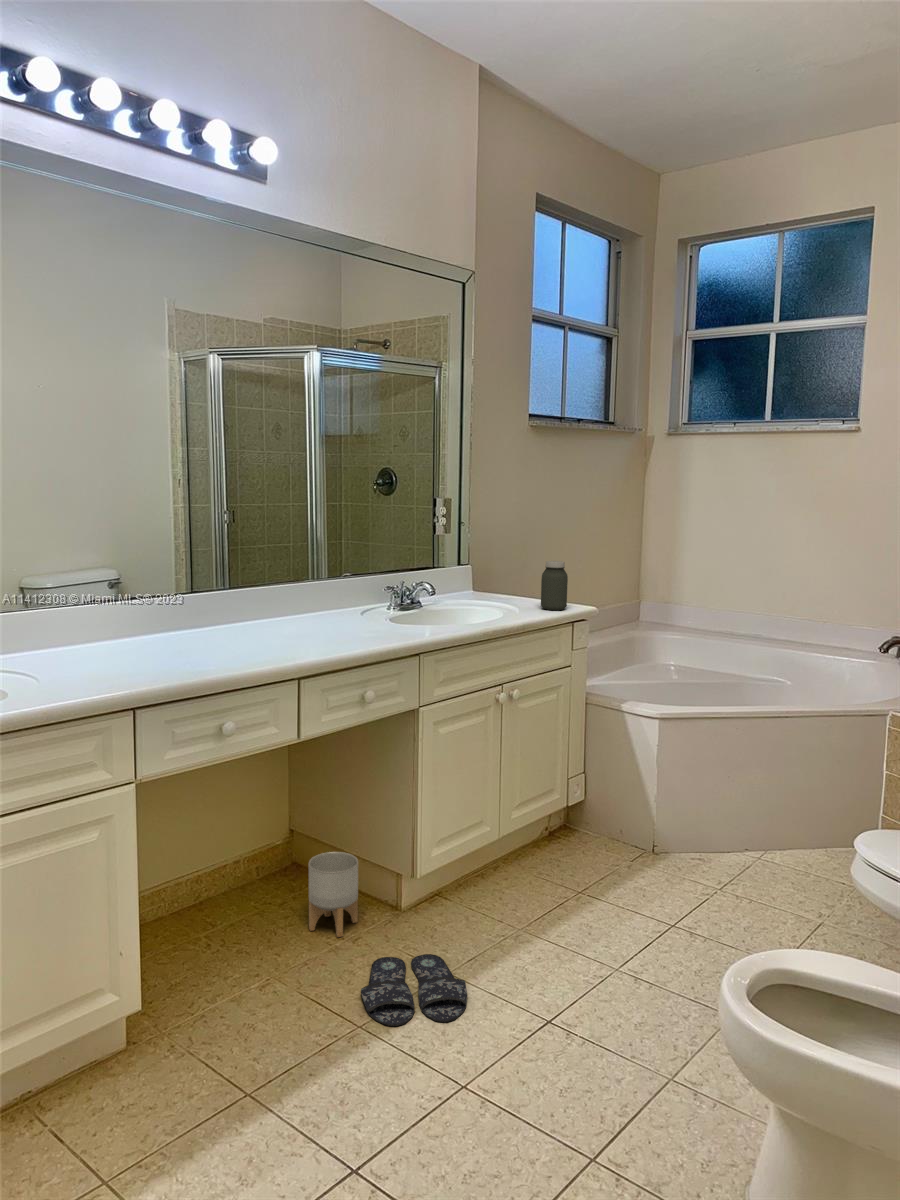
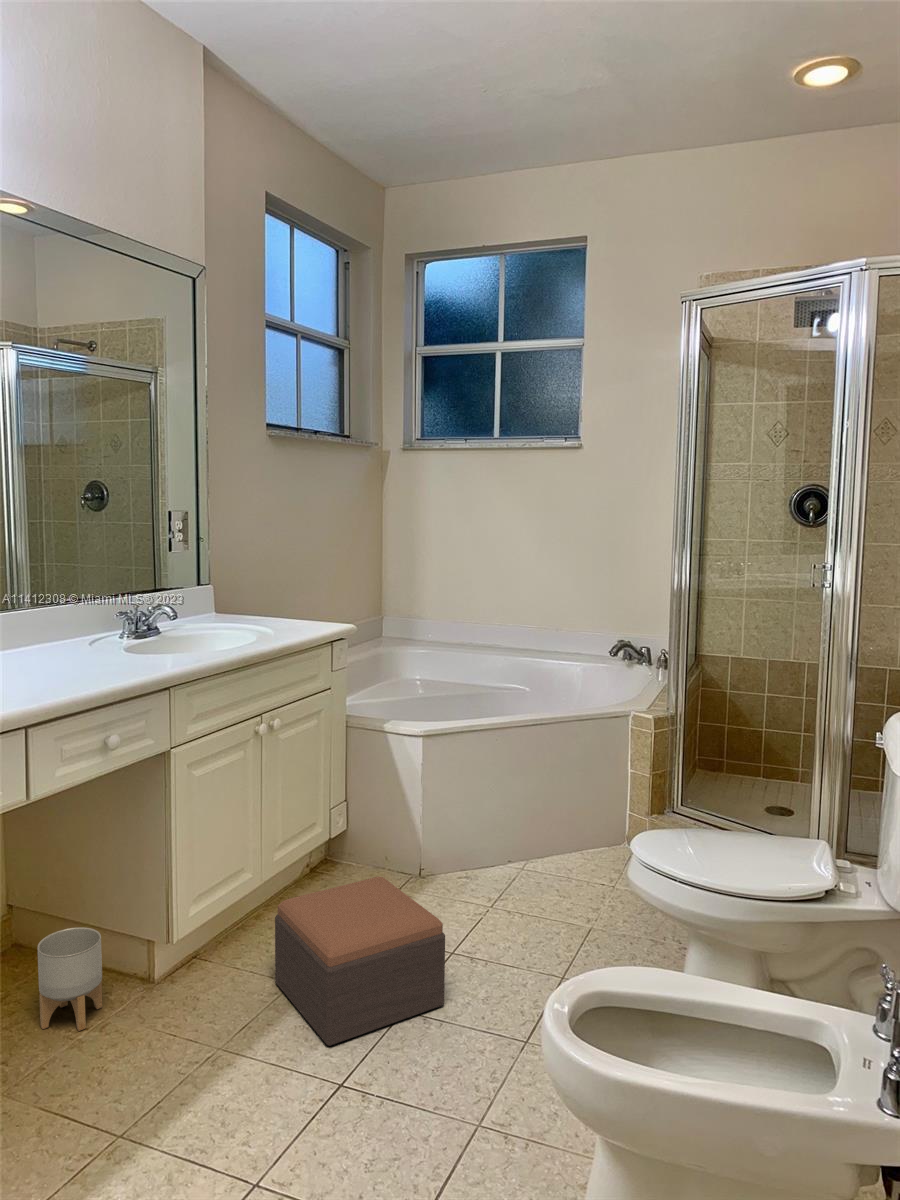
jar: present [541,561,568,610] -> none [294,578,322,630]
footstool: none [503,845,660,987] -> present [275,877,445,1046]
slippers: present [361,954,467,1026] -> none [116,1031,246,1133]

